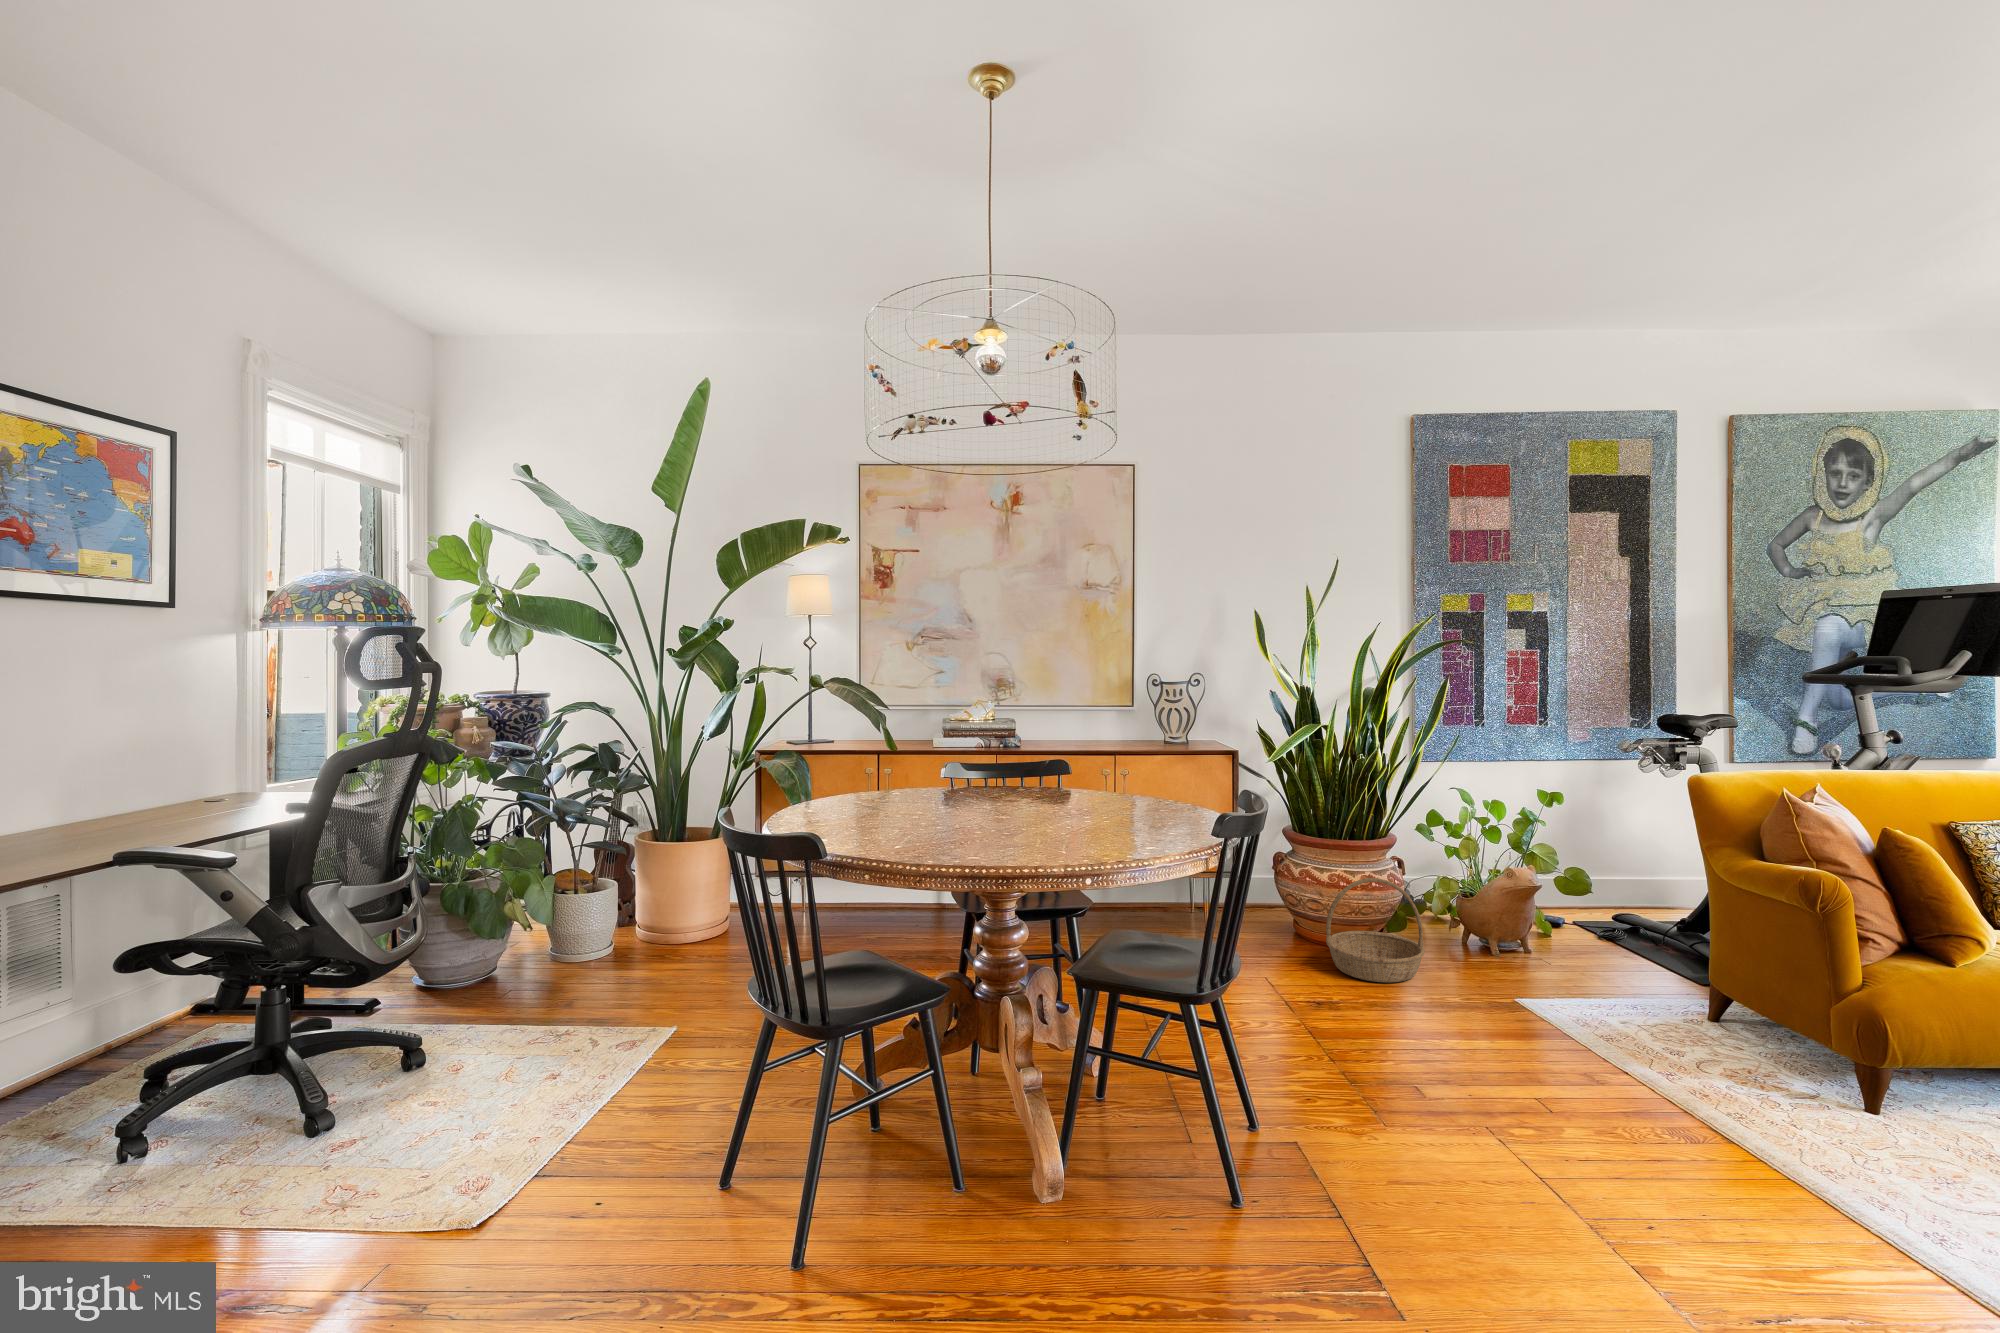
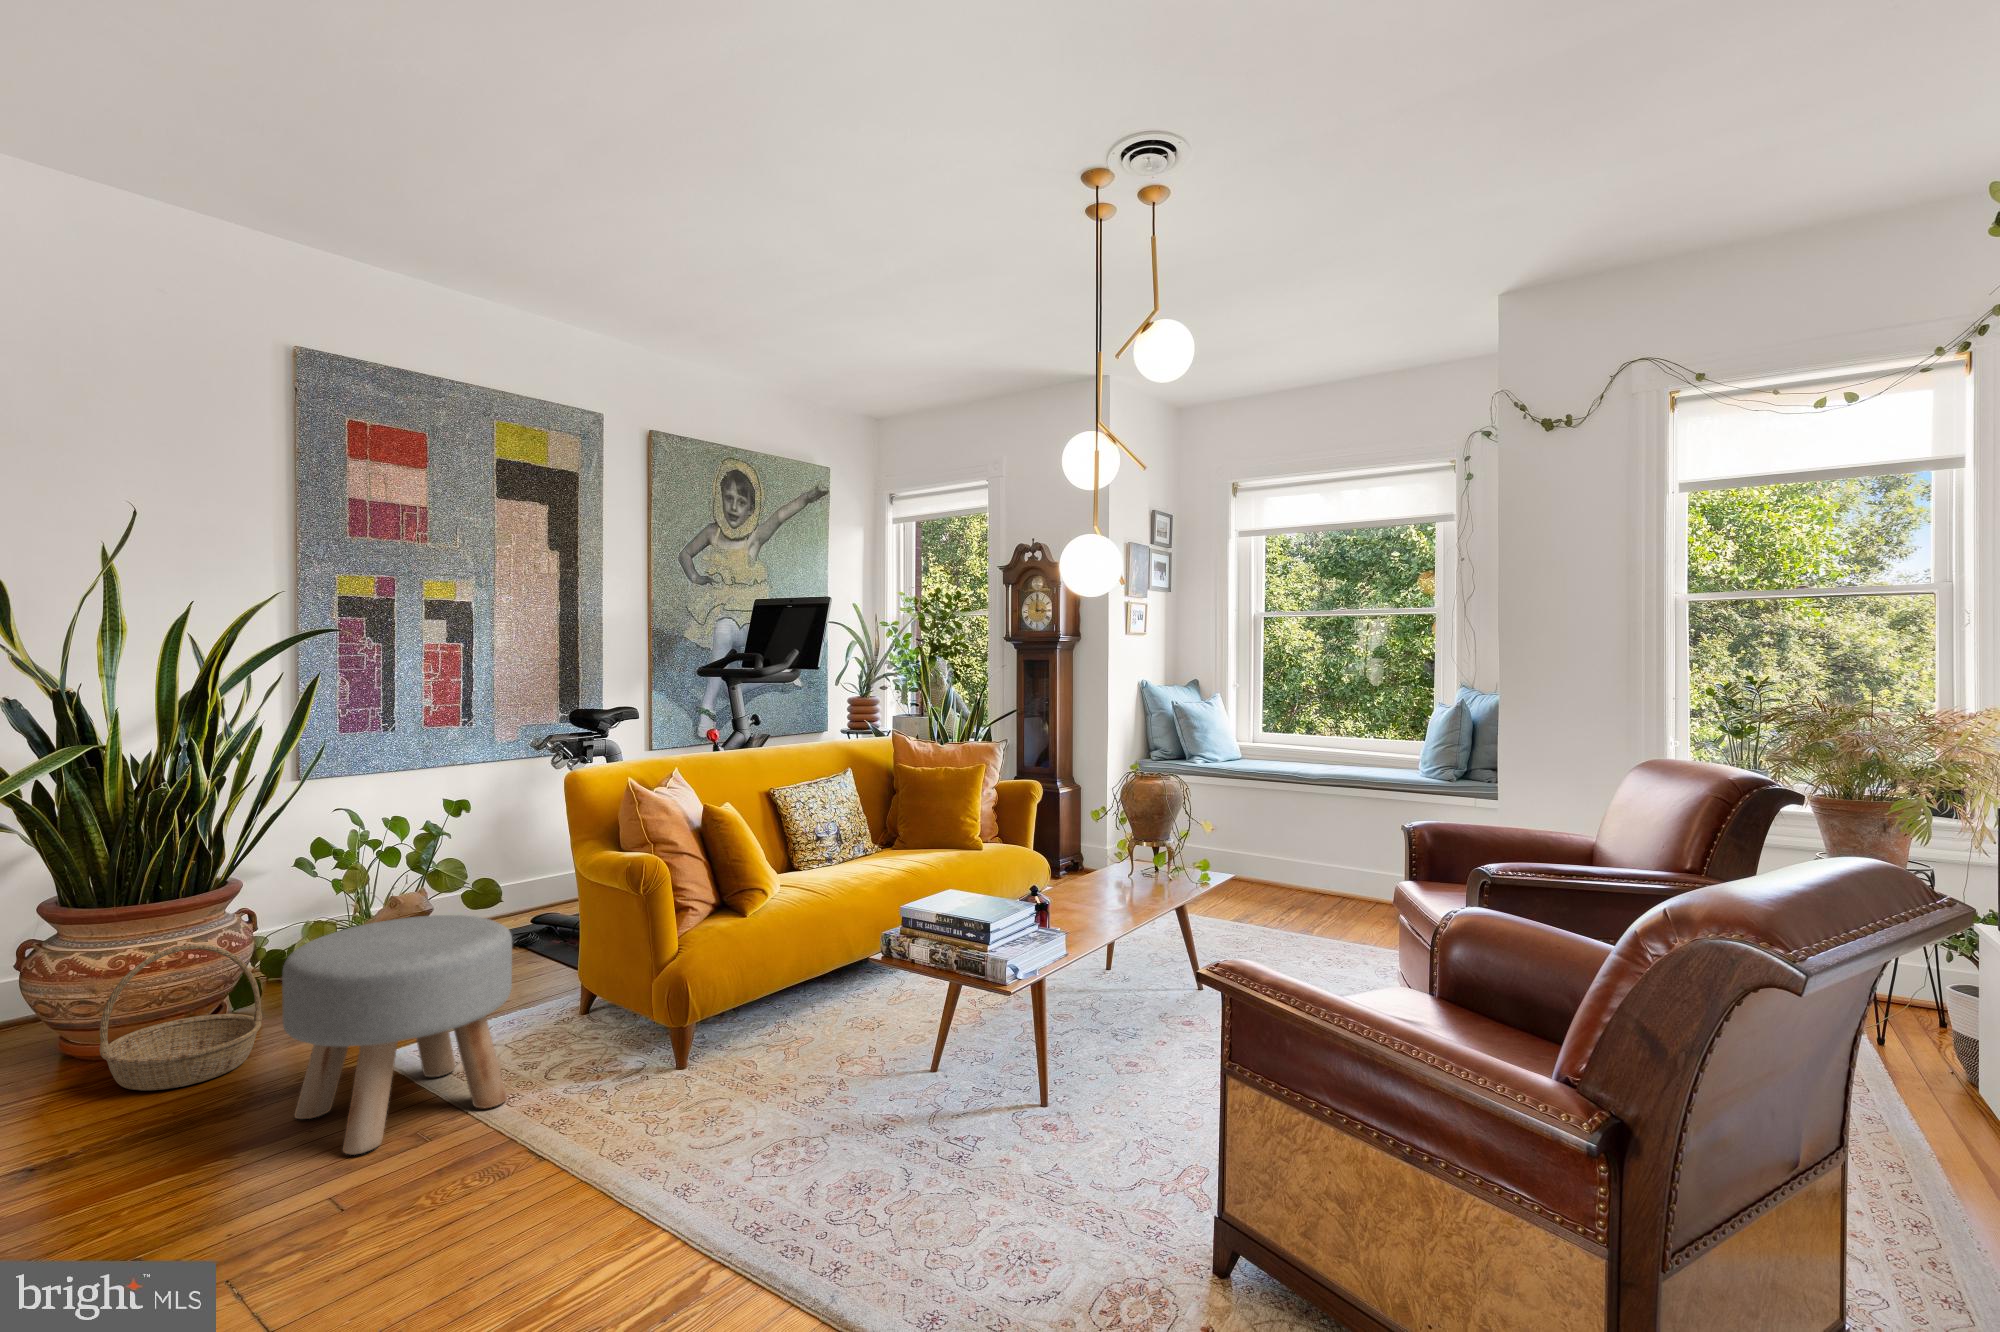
ottoman: none [1470,890,1670,1084] -> present [282,915,512,1155]

